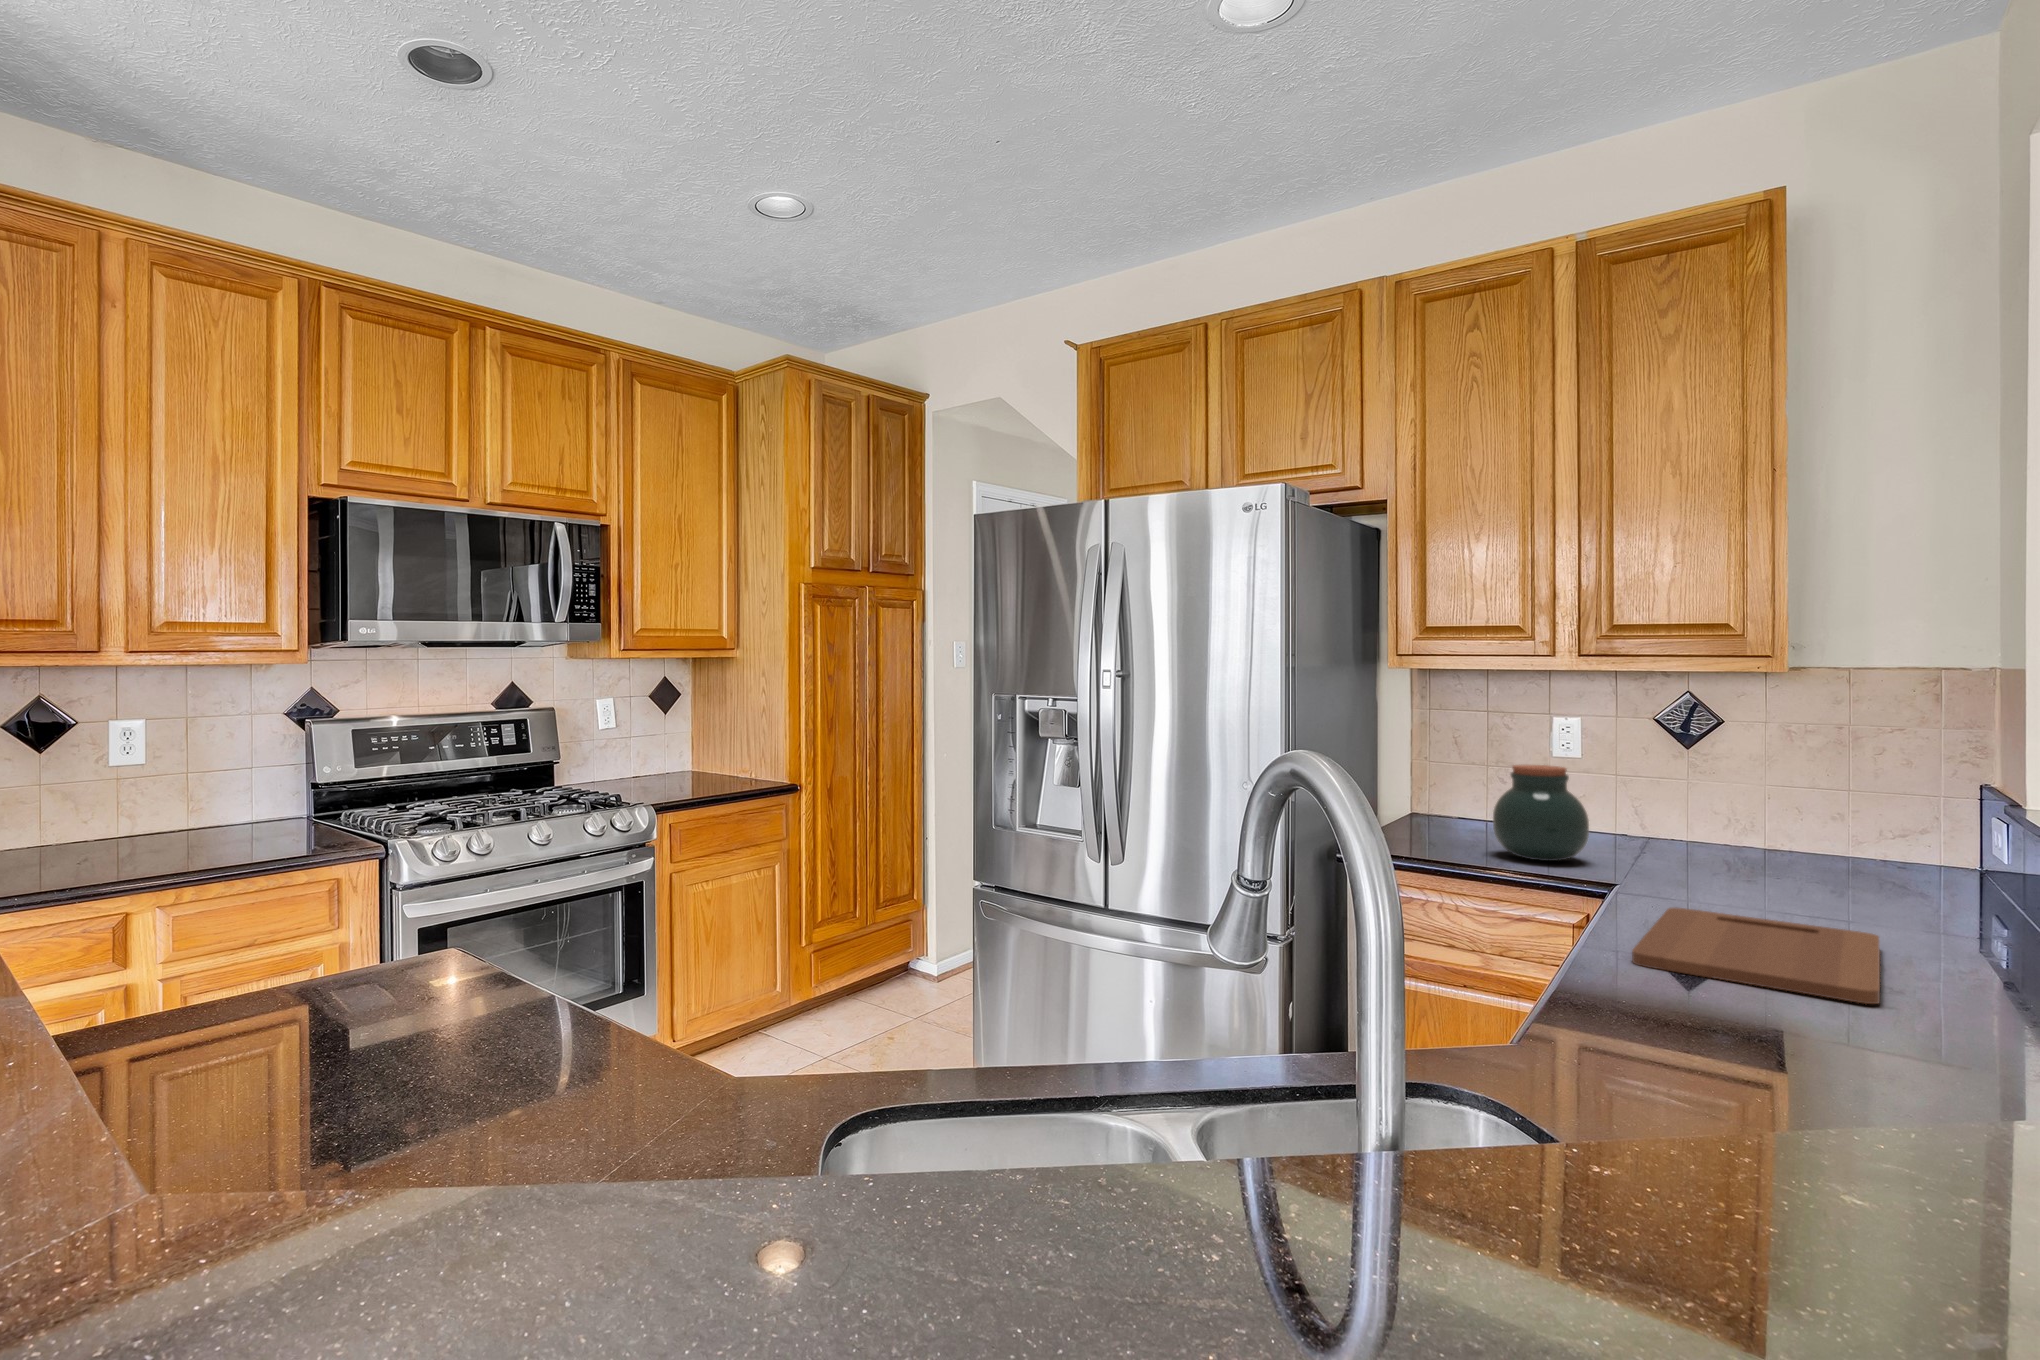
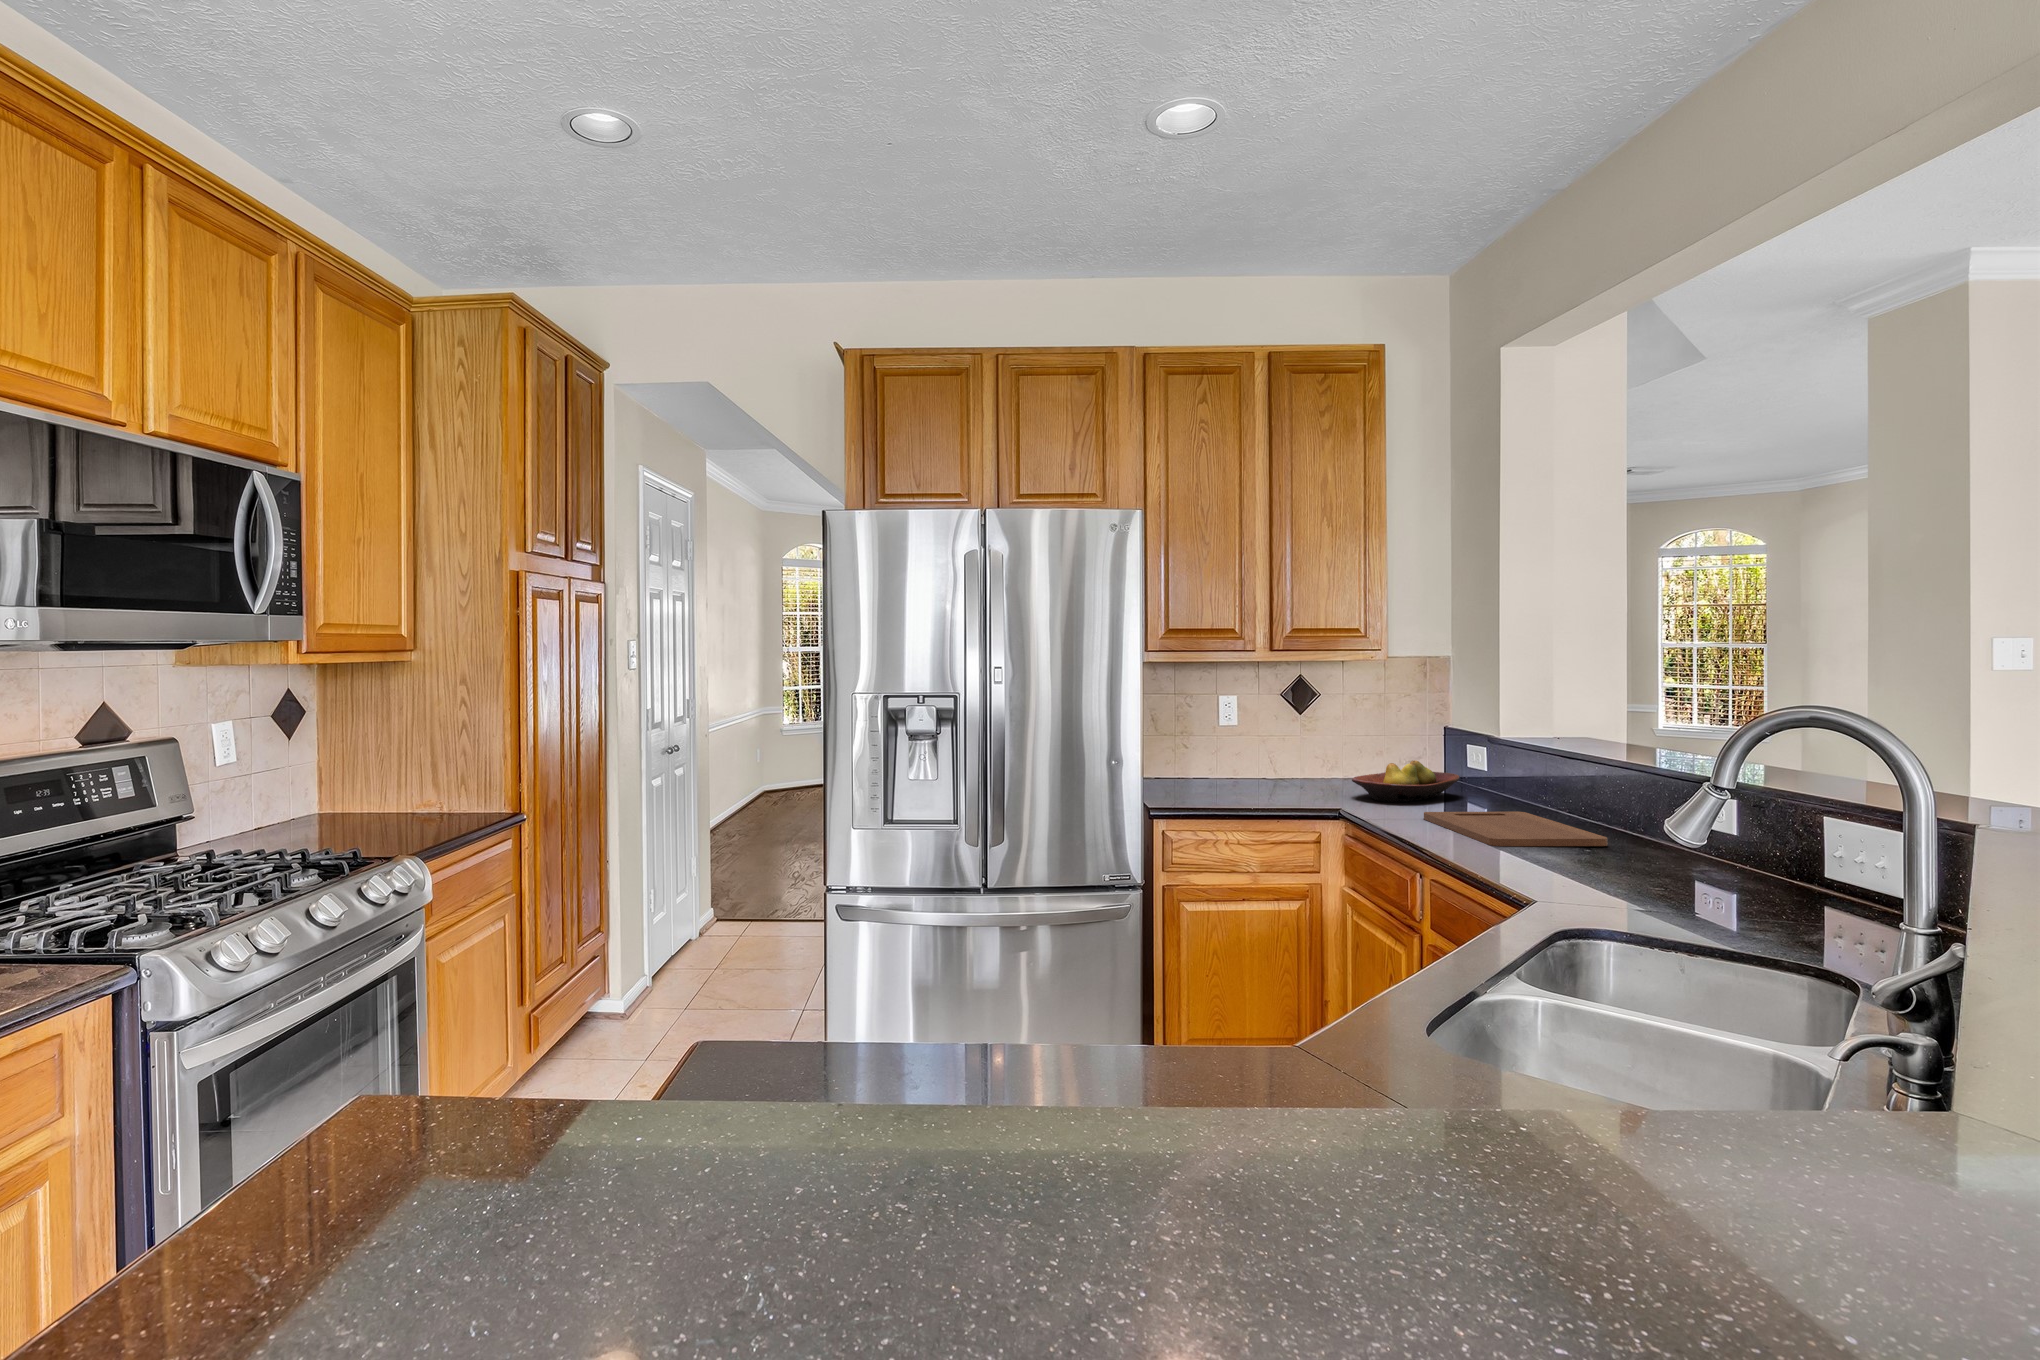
jar: present [1493,765,1589,861] -> none [1239,729,1300,796]
fruit bowl: none [1660,833,1902,897] -> present [1352,760,1460,802]

